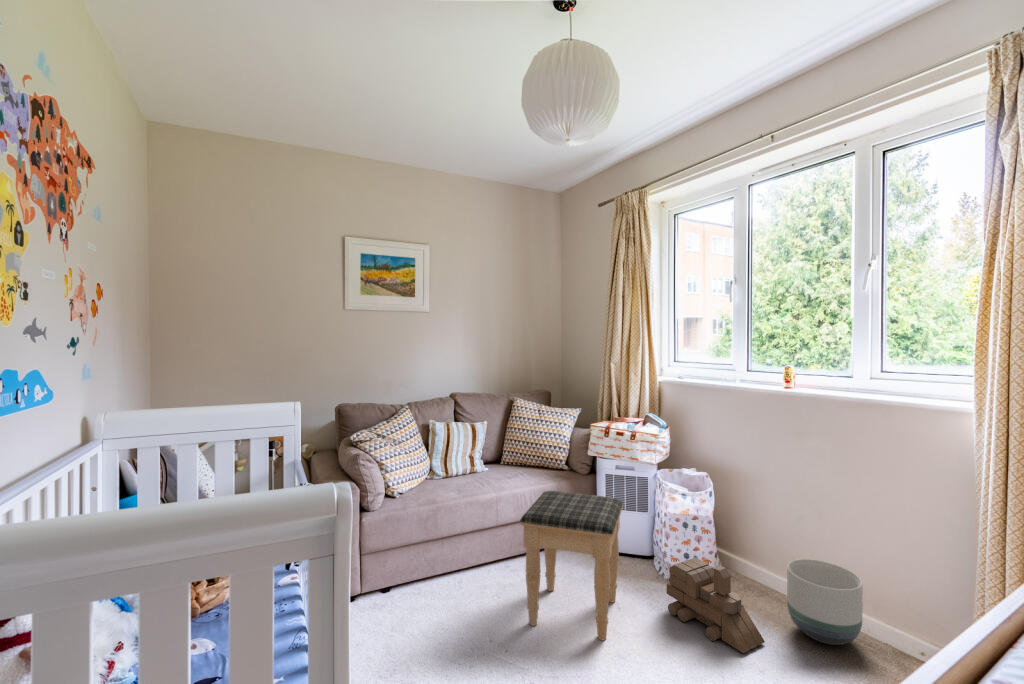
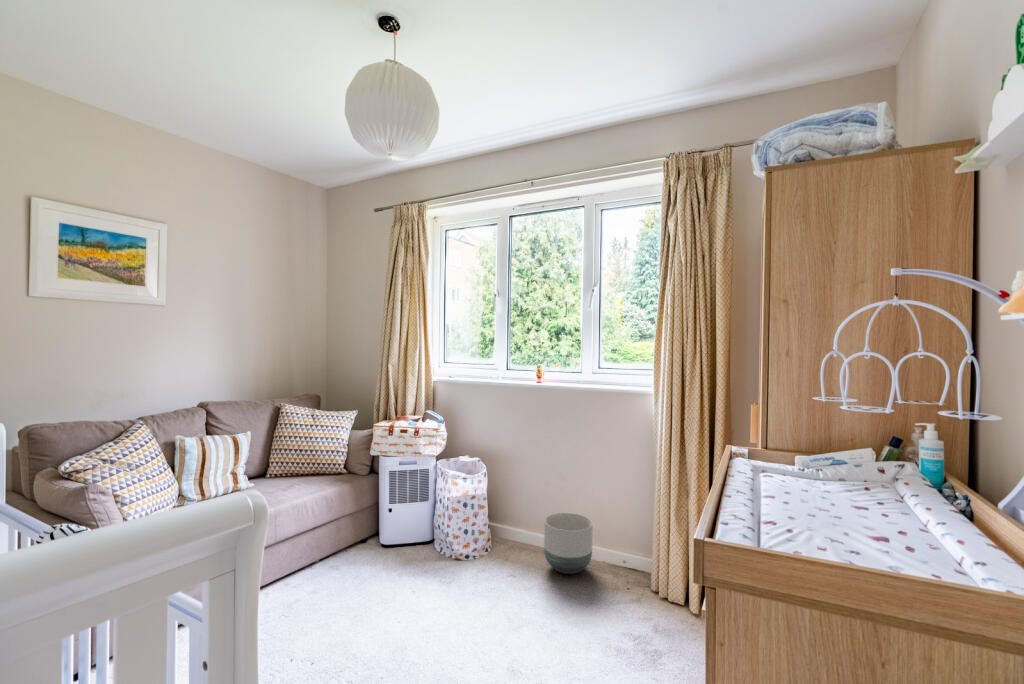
footstool: present [520,491,623,640] -> none [322,490,419,634]
toy train: present [667,558,765,653] -> none [454,531,533,598]

